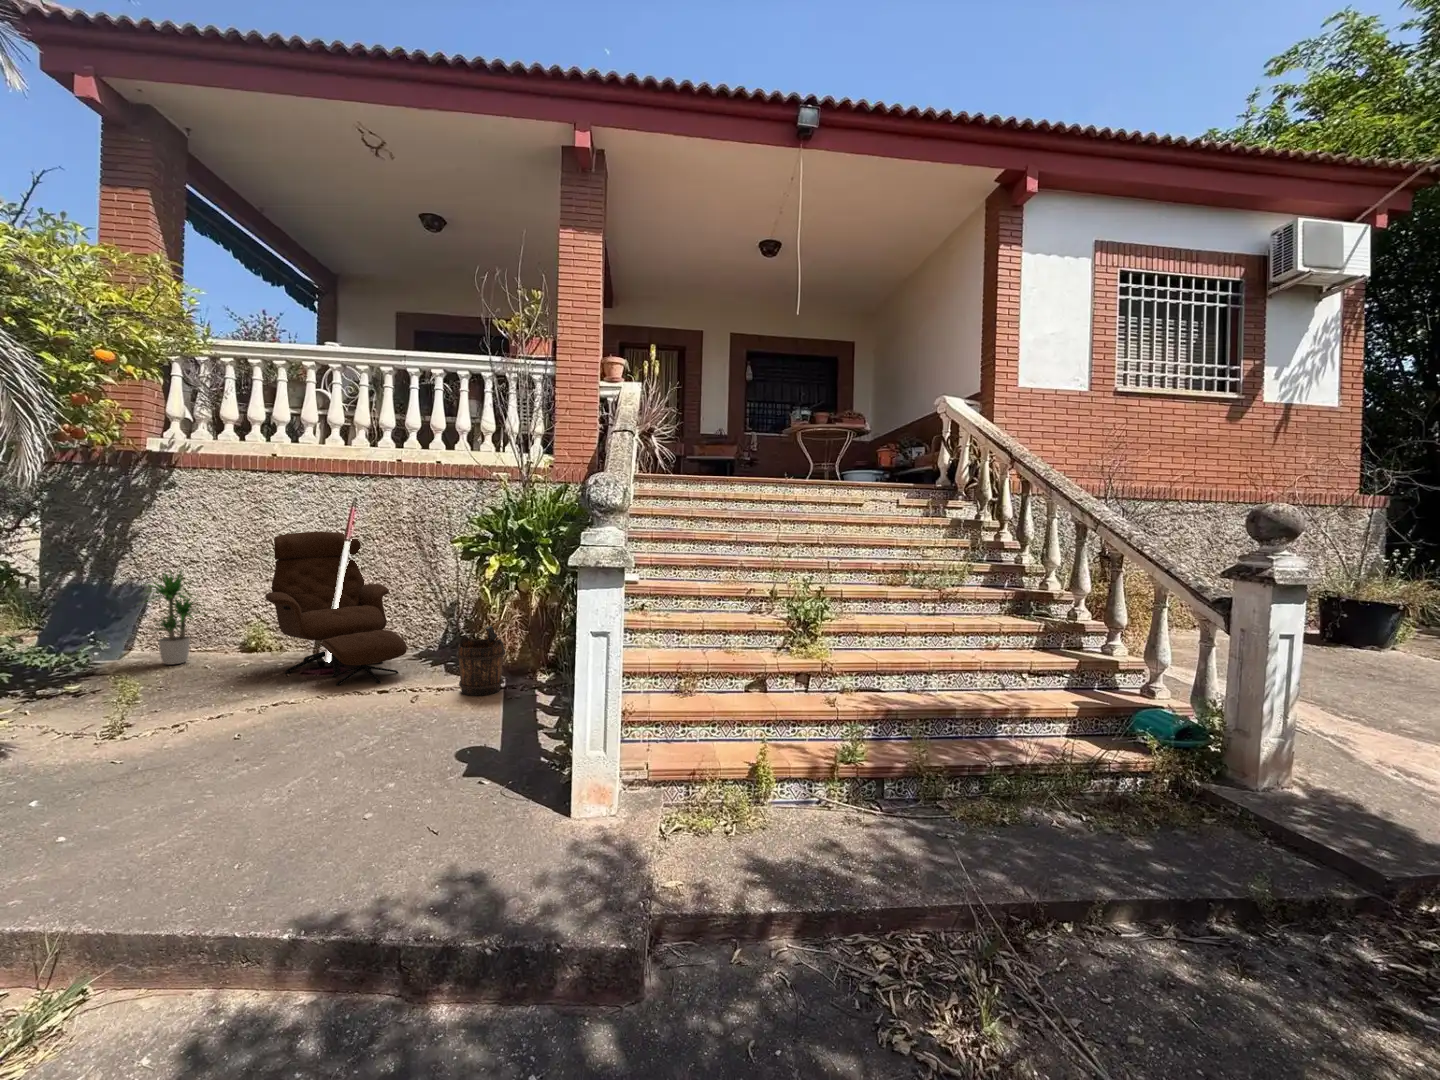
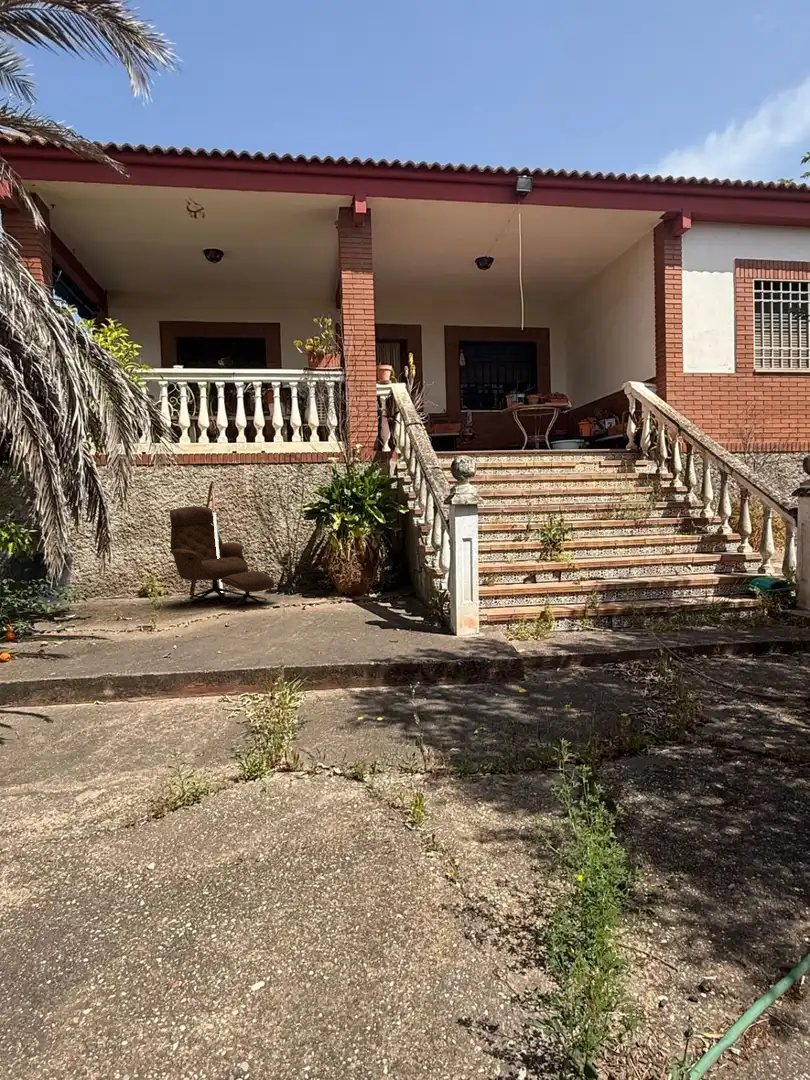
potted plant: present [144,570,205,665] -> none [78,536,127,604]
bucket: present [456,619,506,696] -> none [319,556,350,606]

